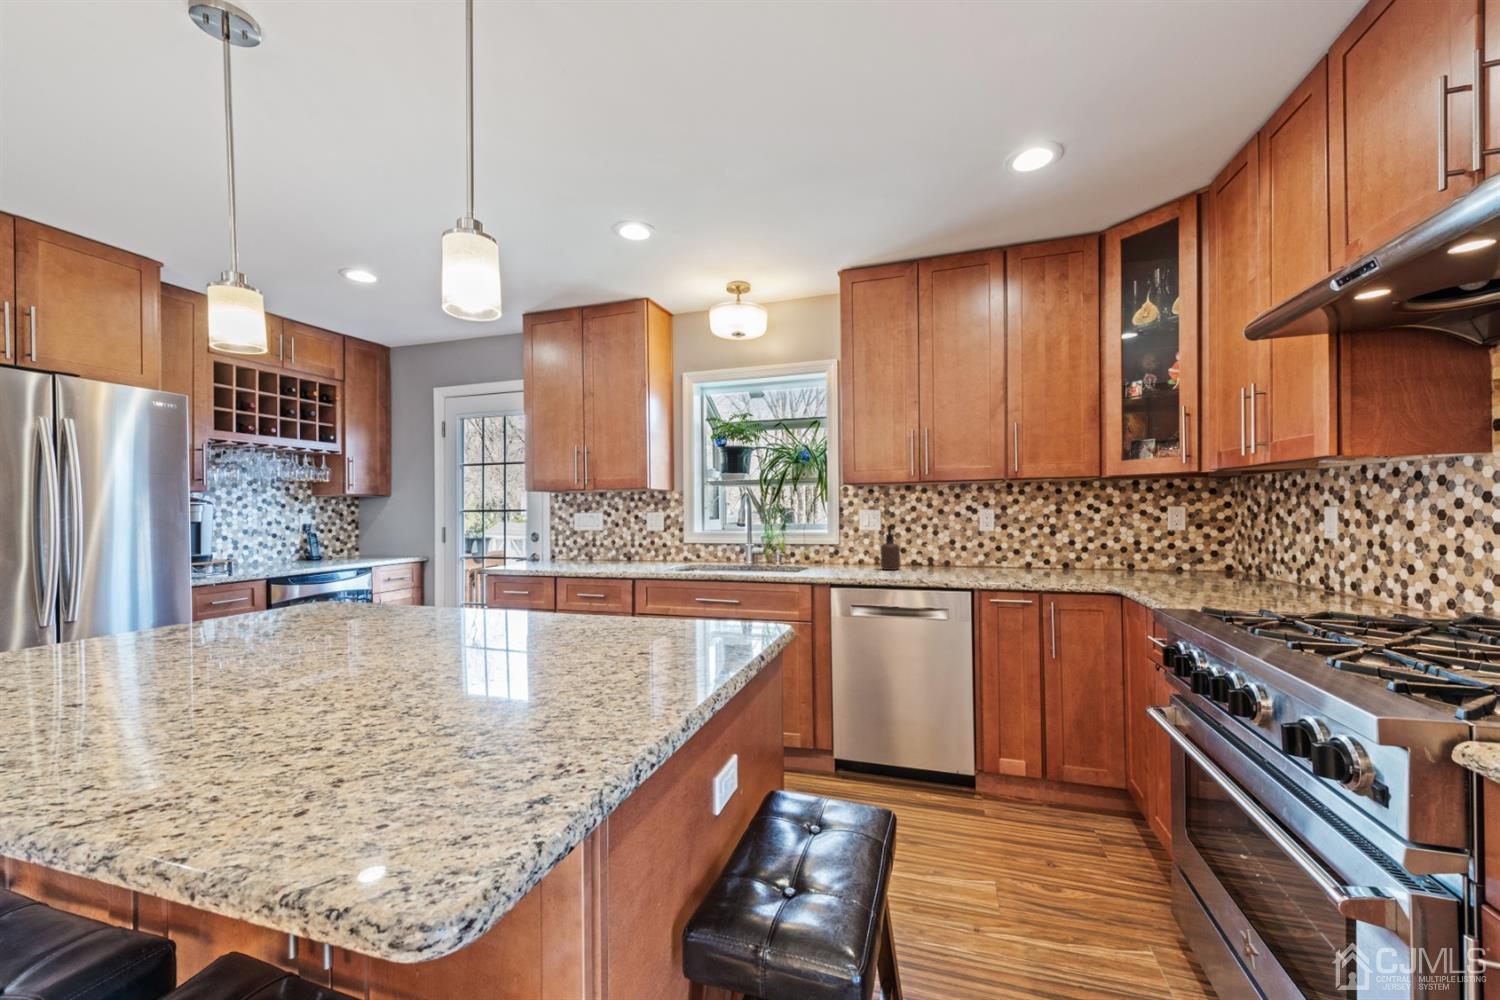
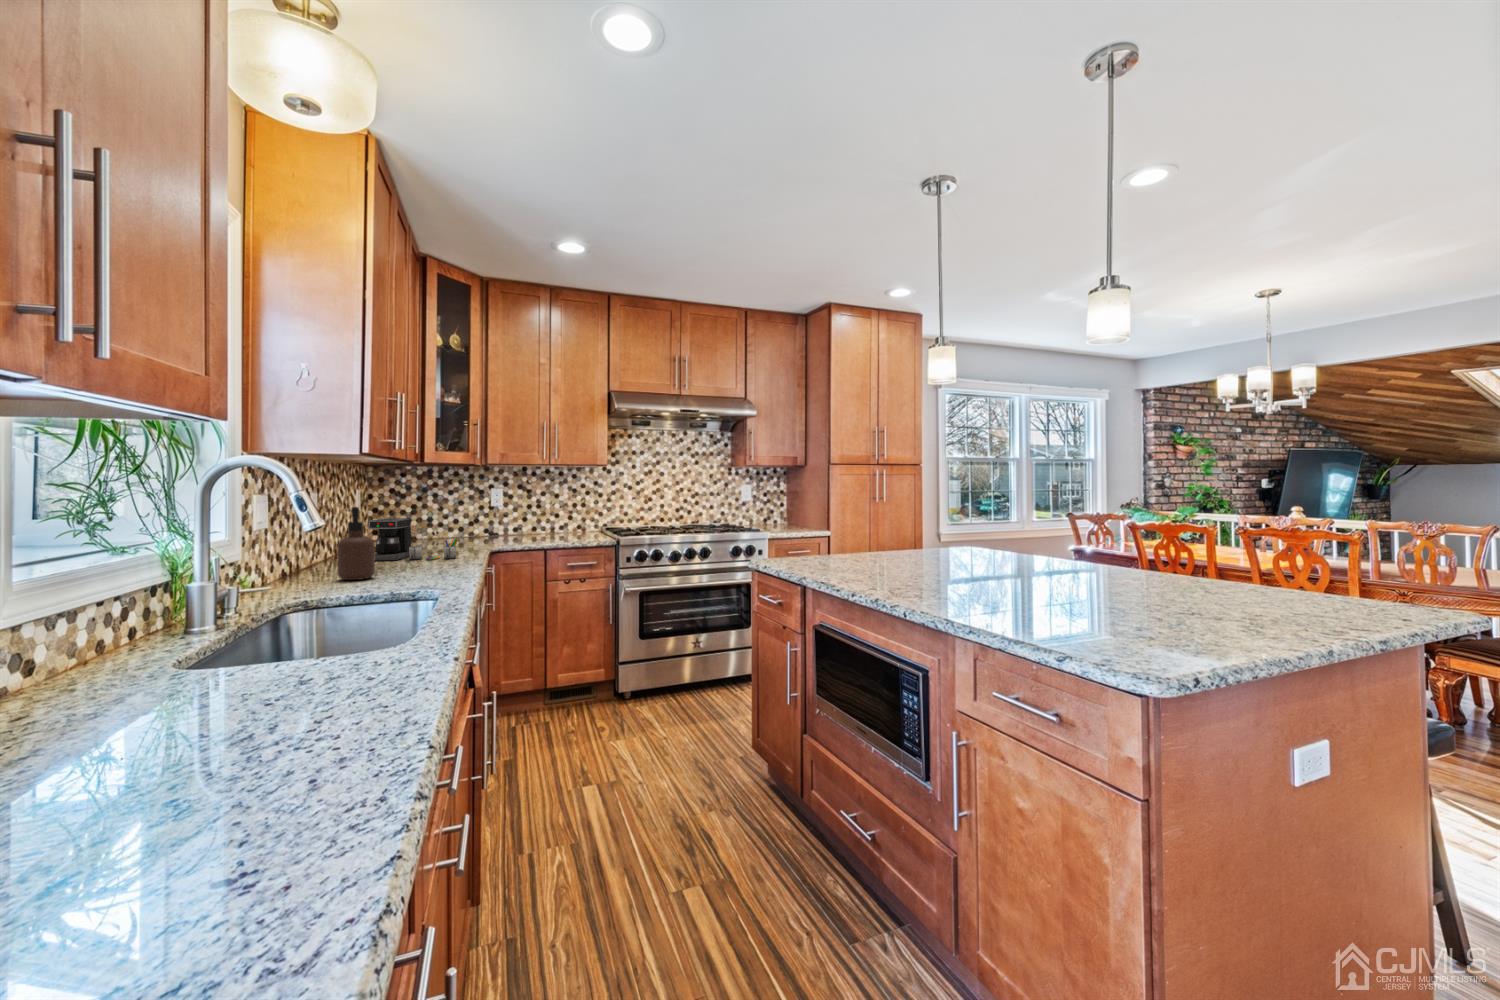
coffee maker: none [977,538,1026,577] -> present [368,518,459,561]

